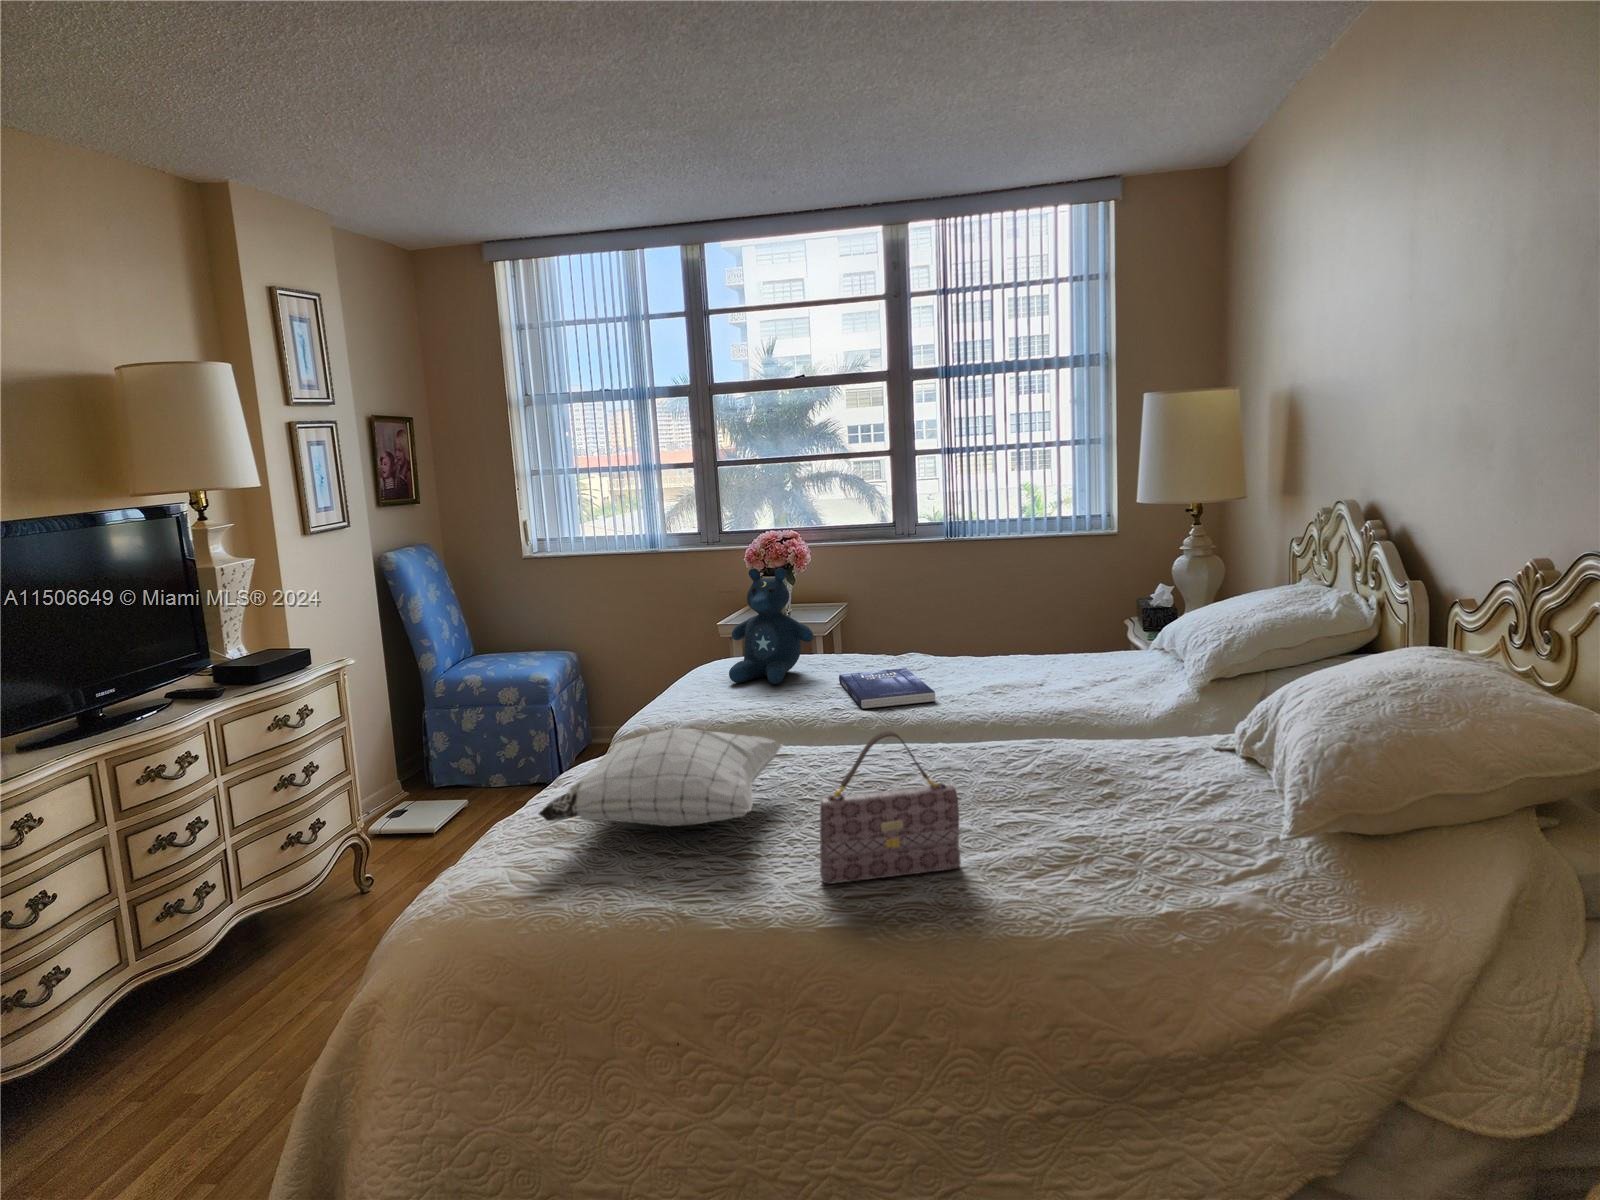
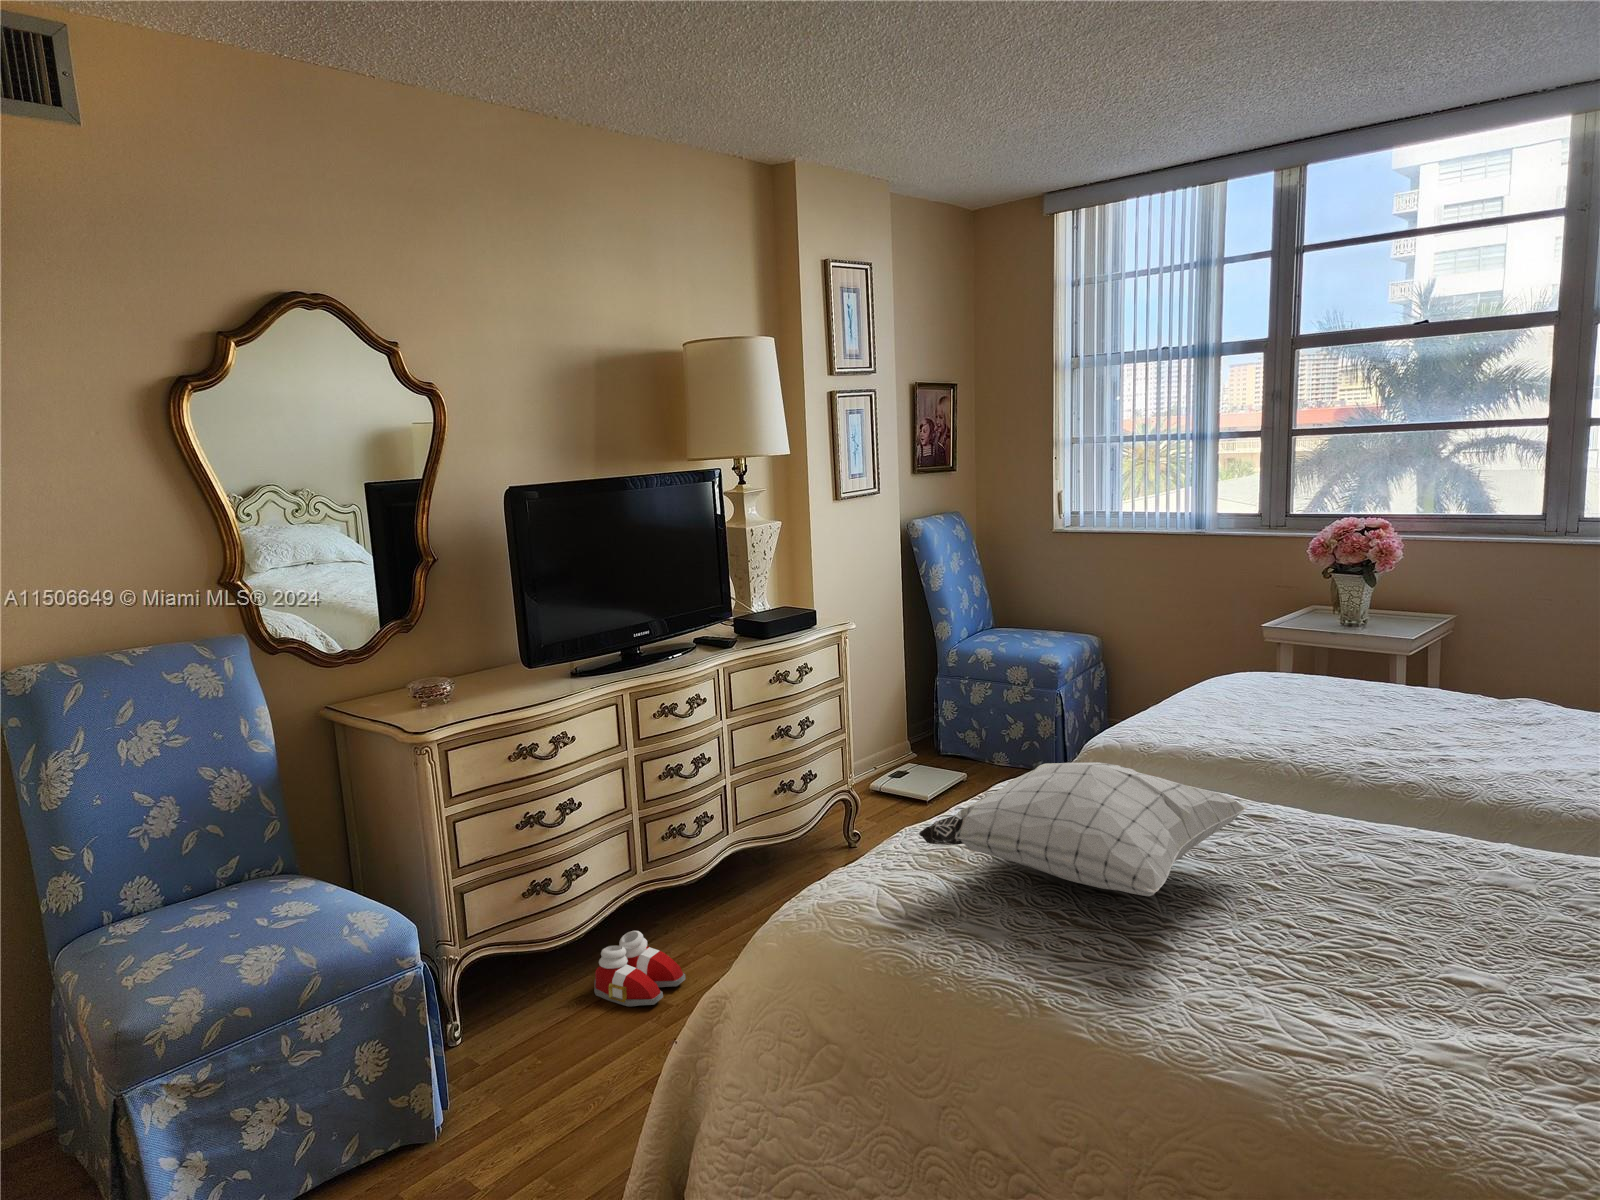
stuffed bear: present [729,568,814,684] -> none [1239,566,1364,715]
book: present [839,668,935,709] -> none [1393,716,1539,779]
handbag: present [820,731,961,884] -> none [1235,836,1470,1062]
slippers: none [89,1034,215,1123] -> present [594,931,686,1007]

